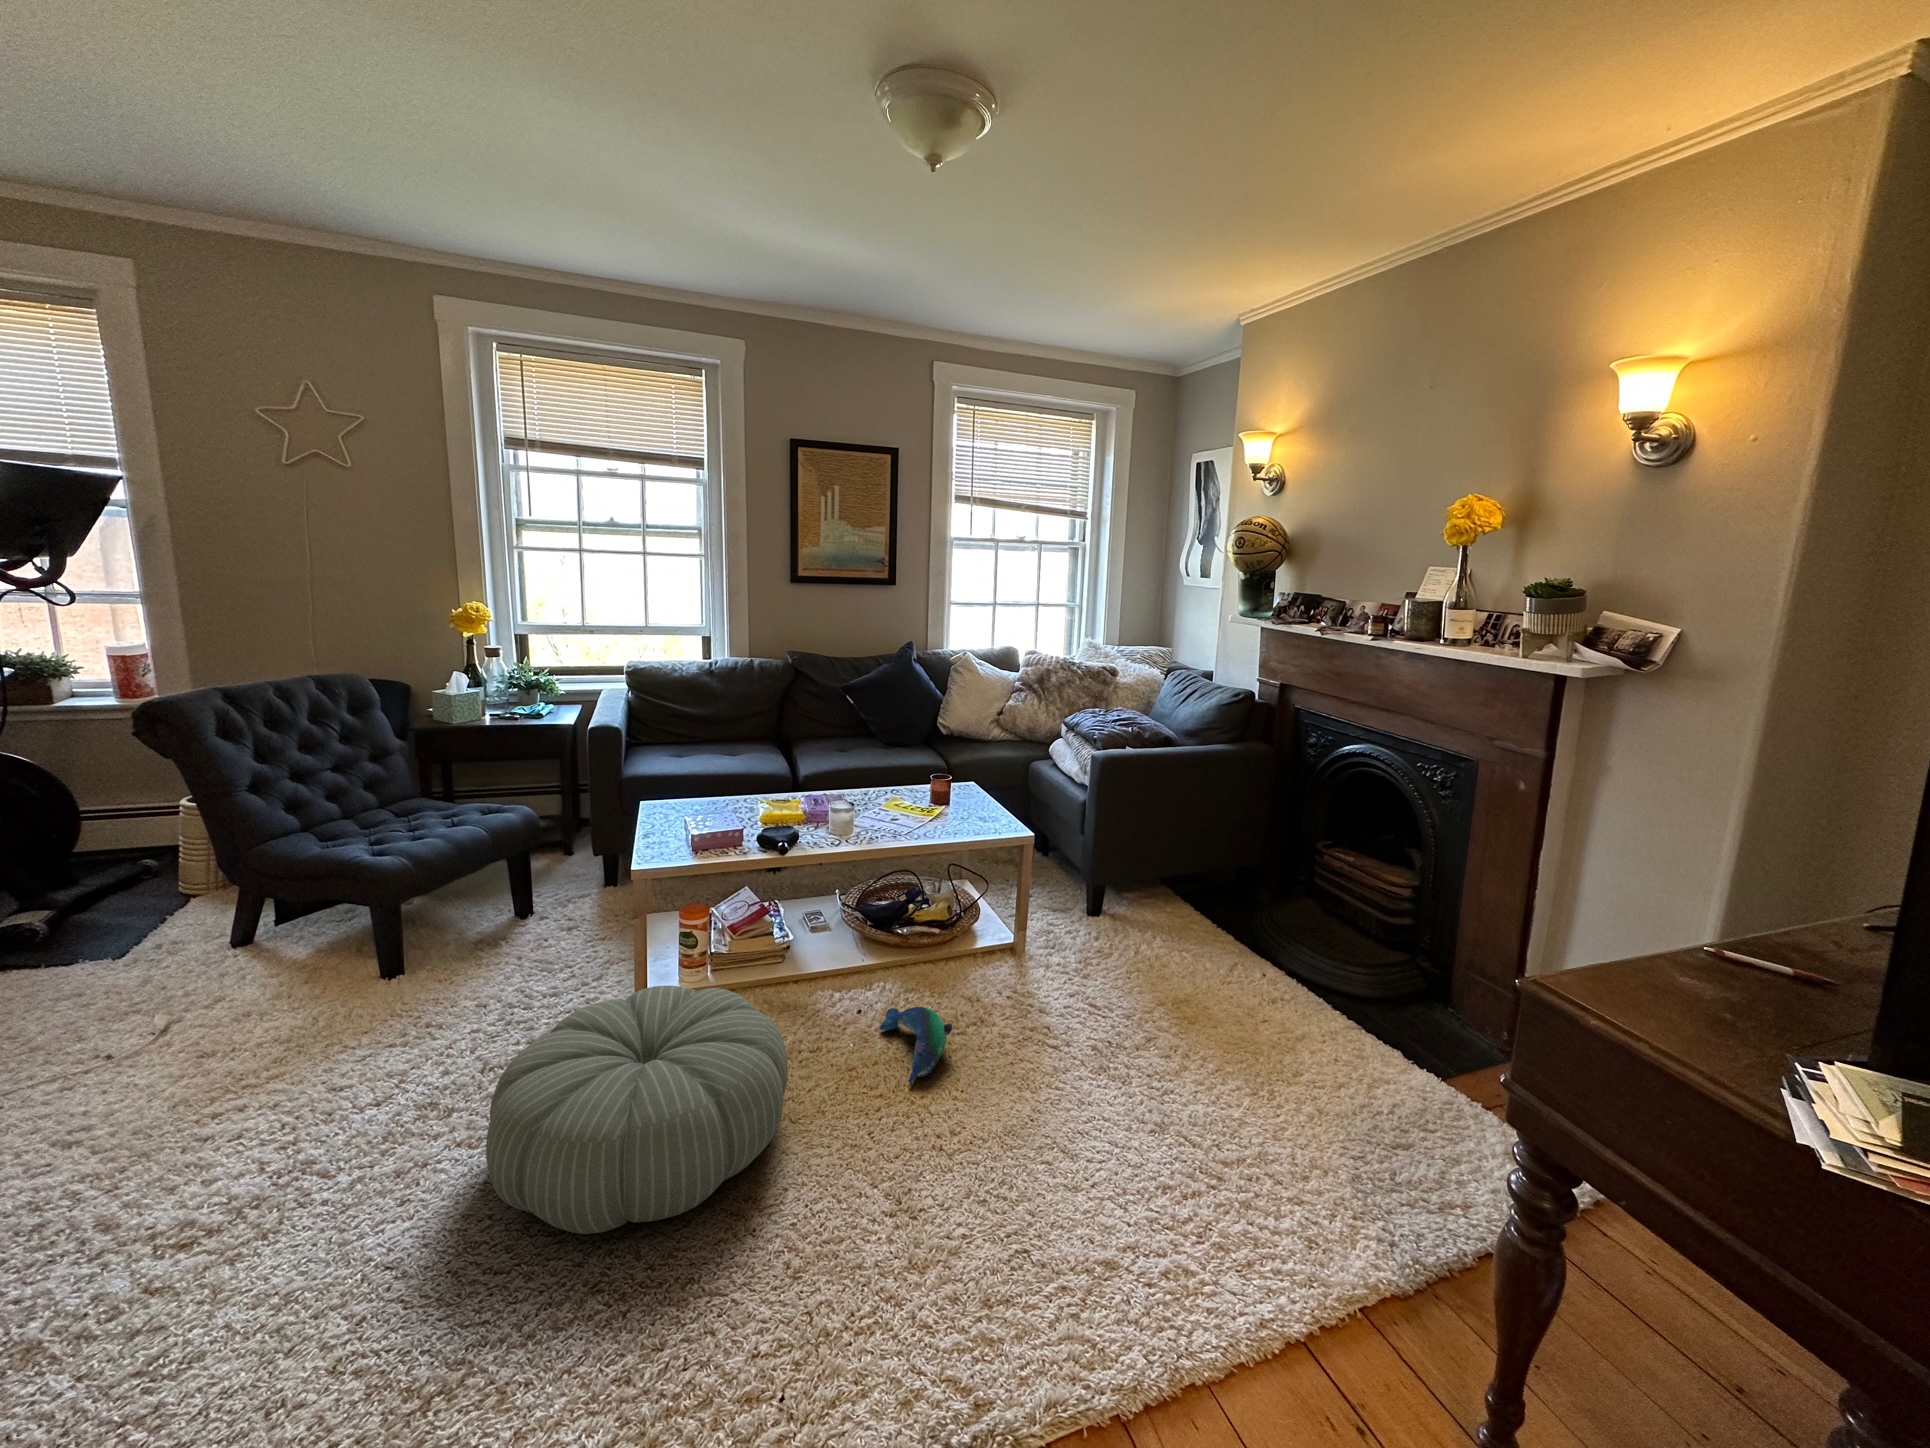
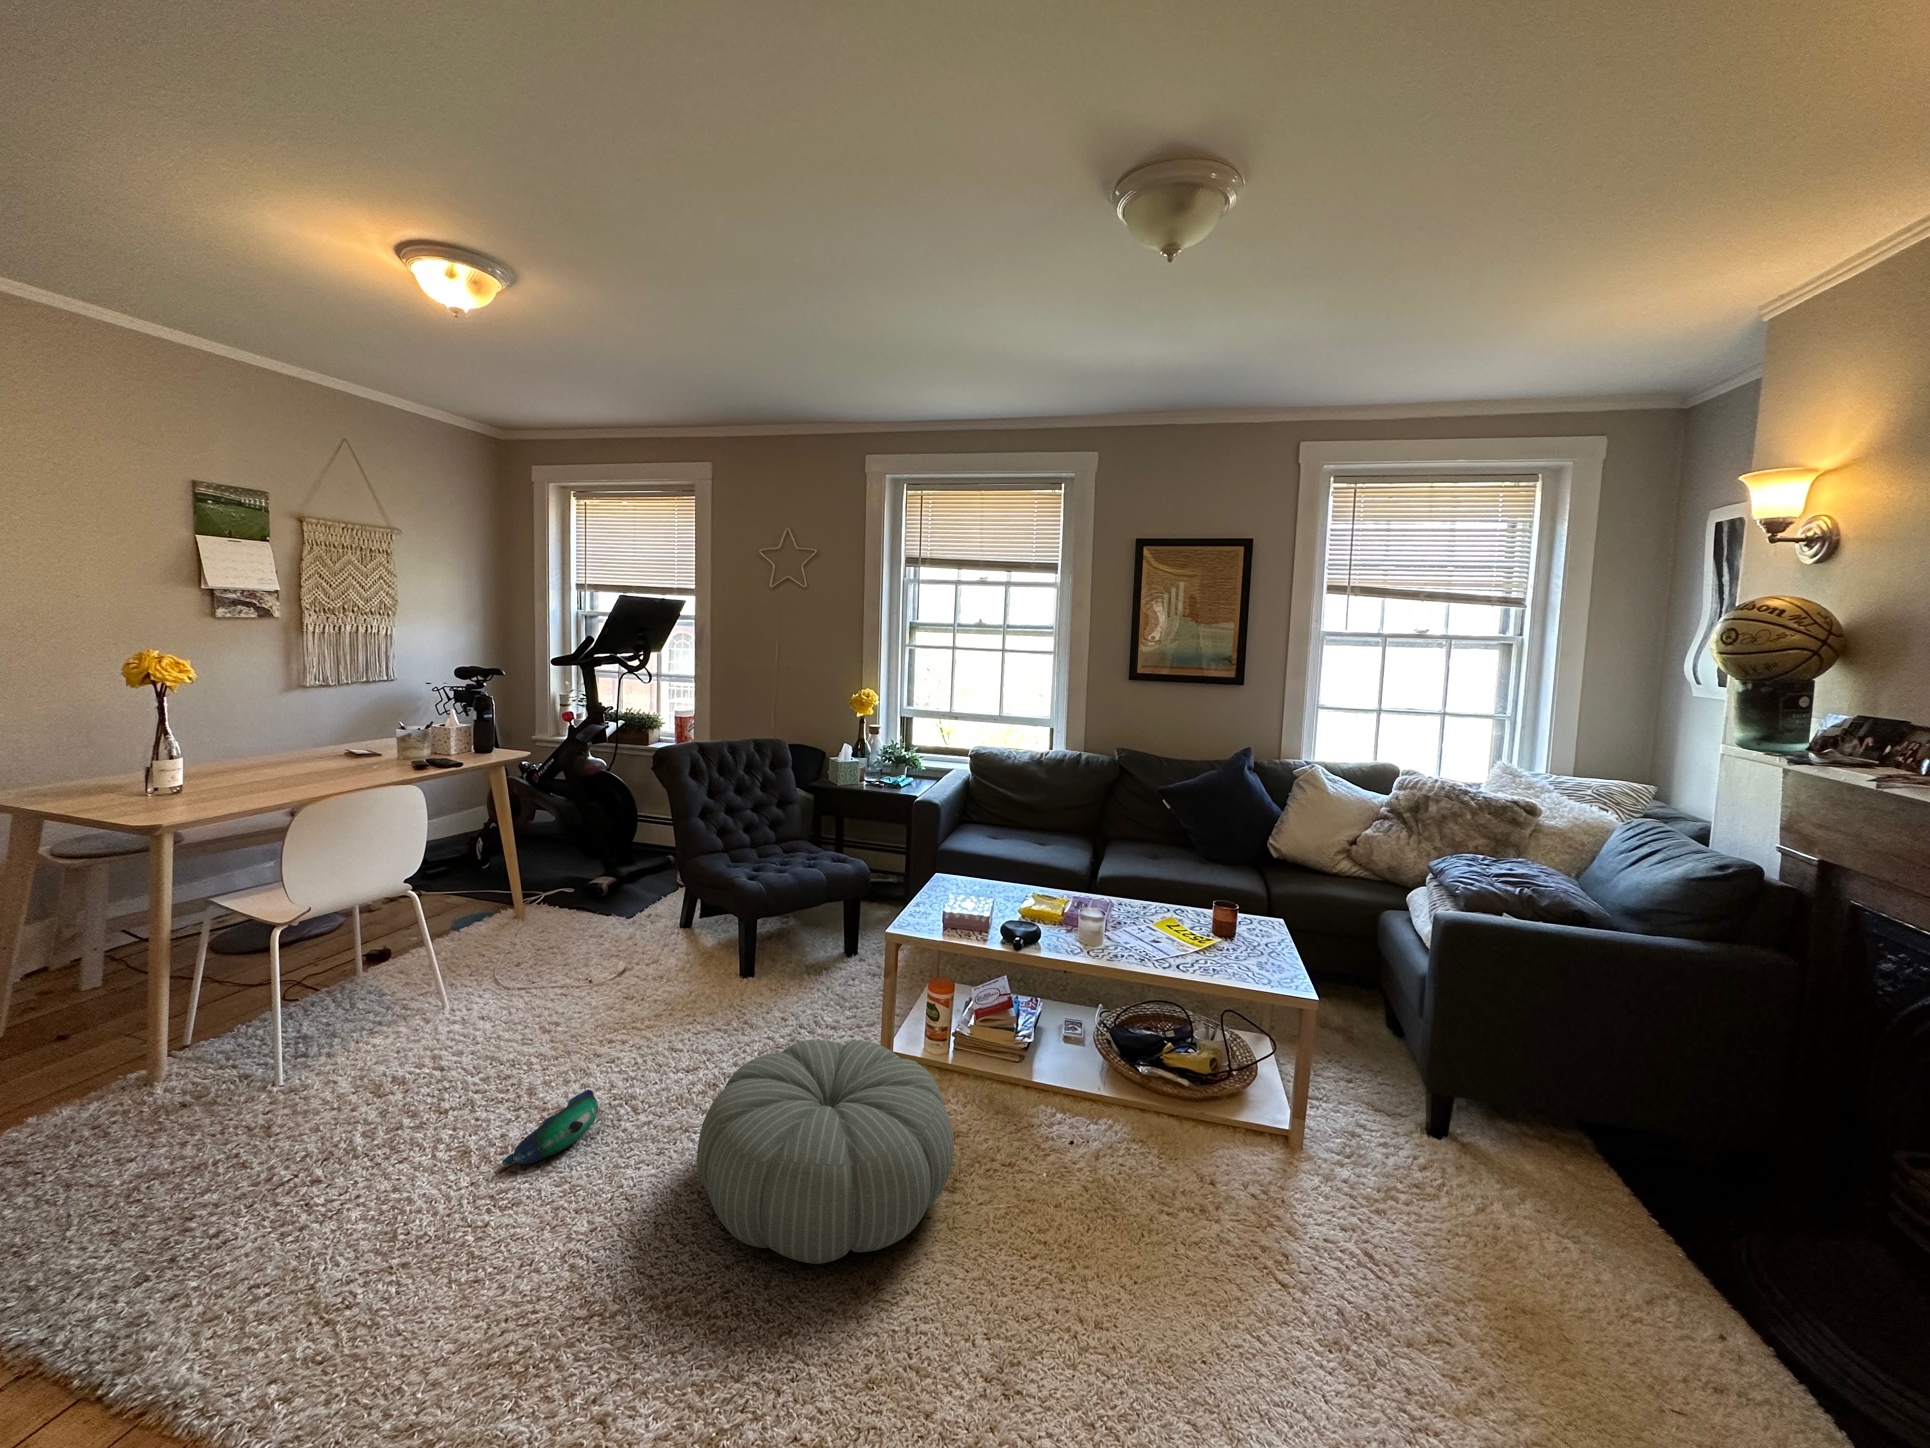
plush toy: present [879,1007,952,1084] -> present [502,1089,598,1166]

